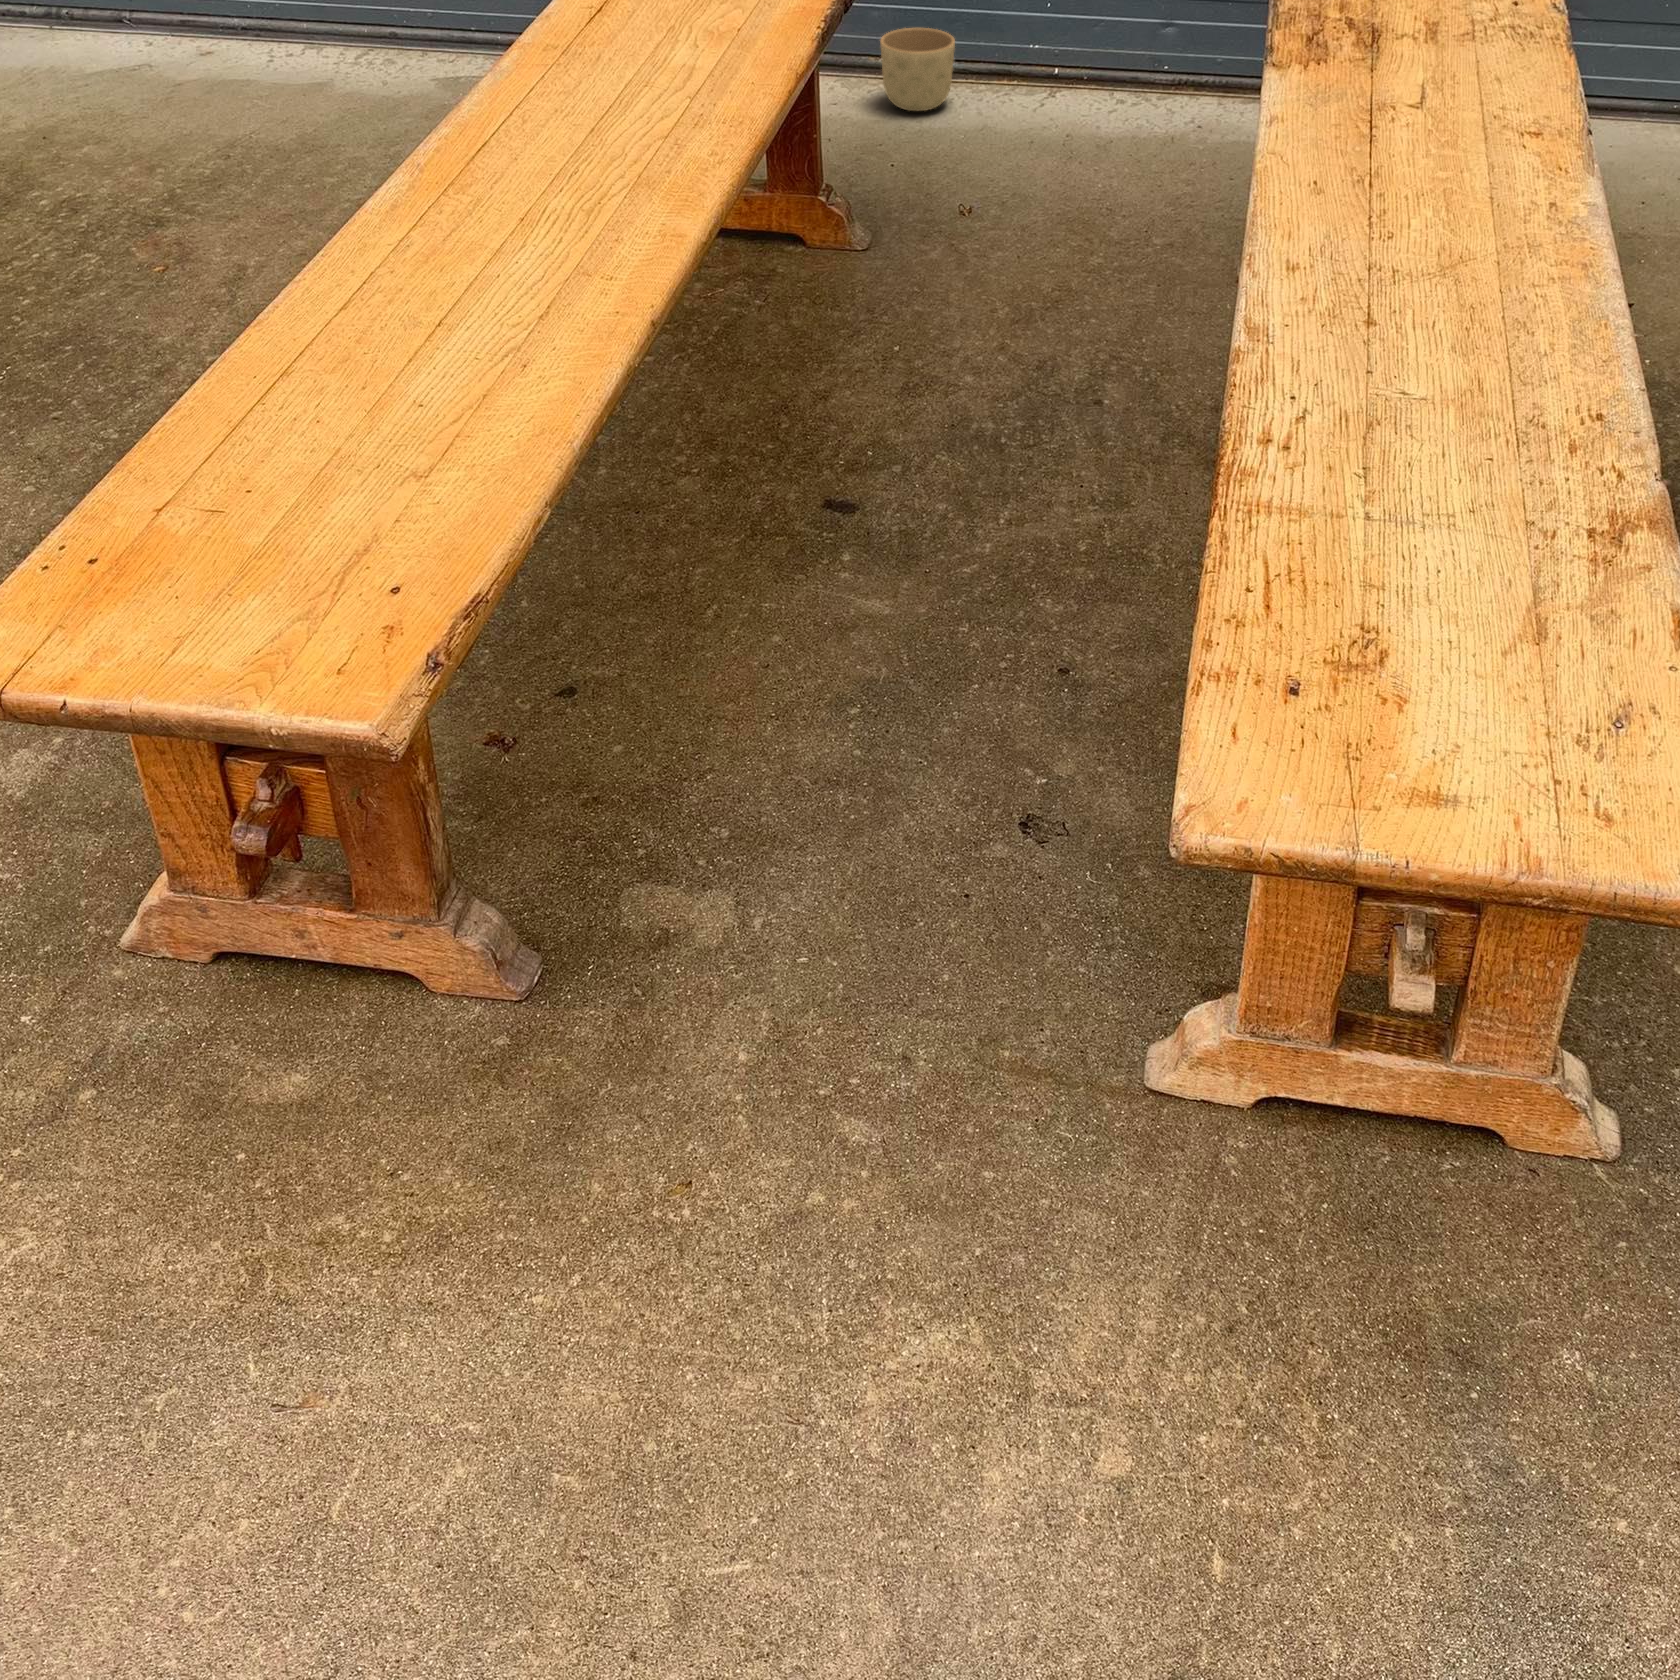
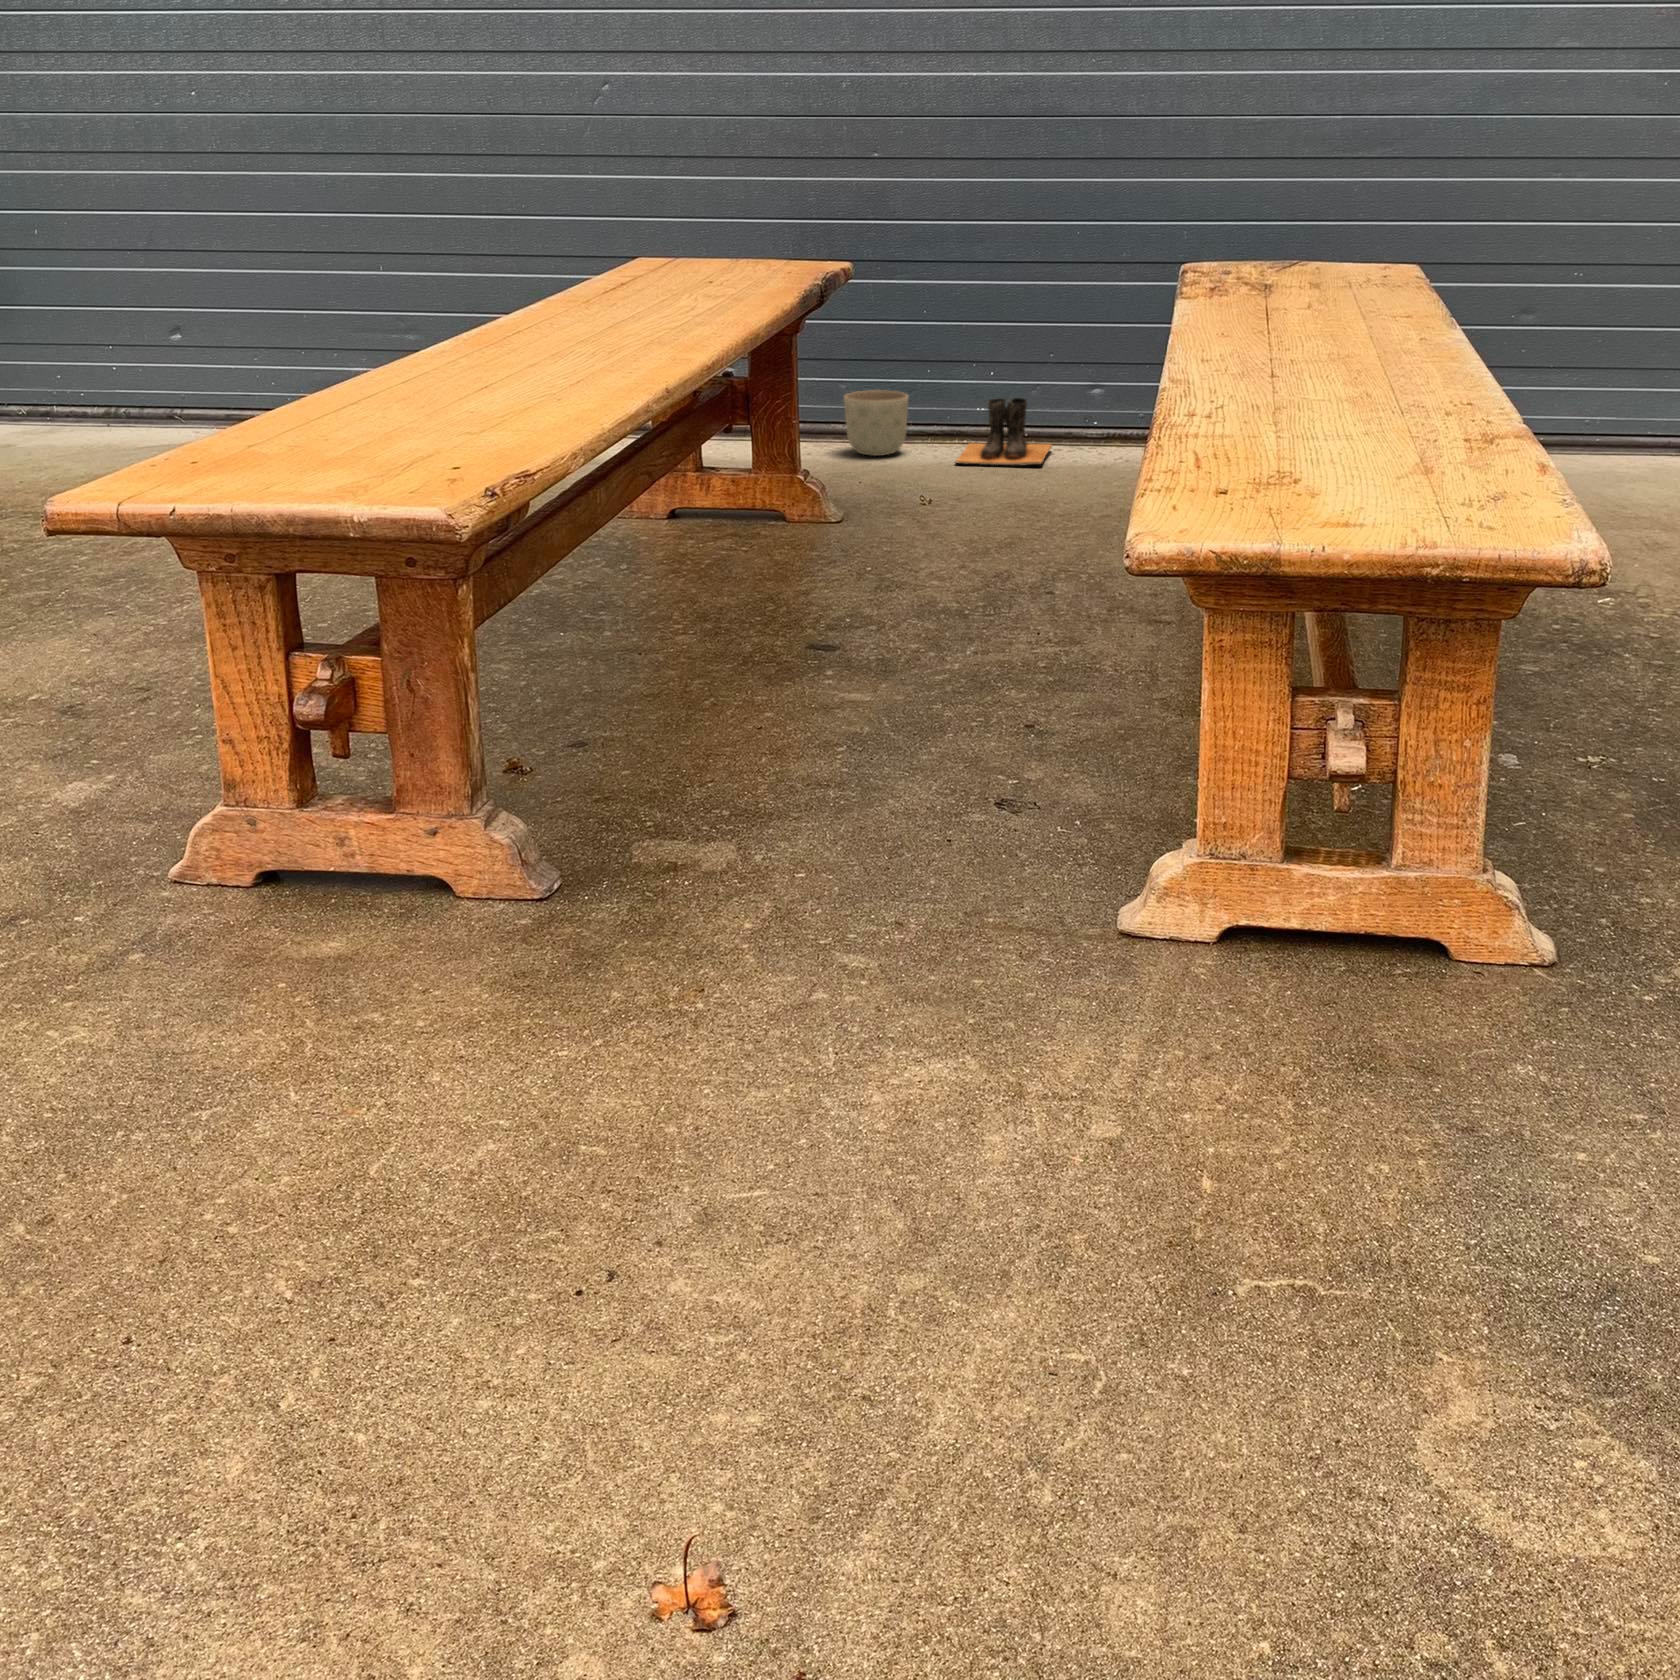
boots: none [1005,47,1118,138] -> present [956,398,1052,465]

